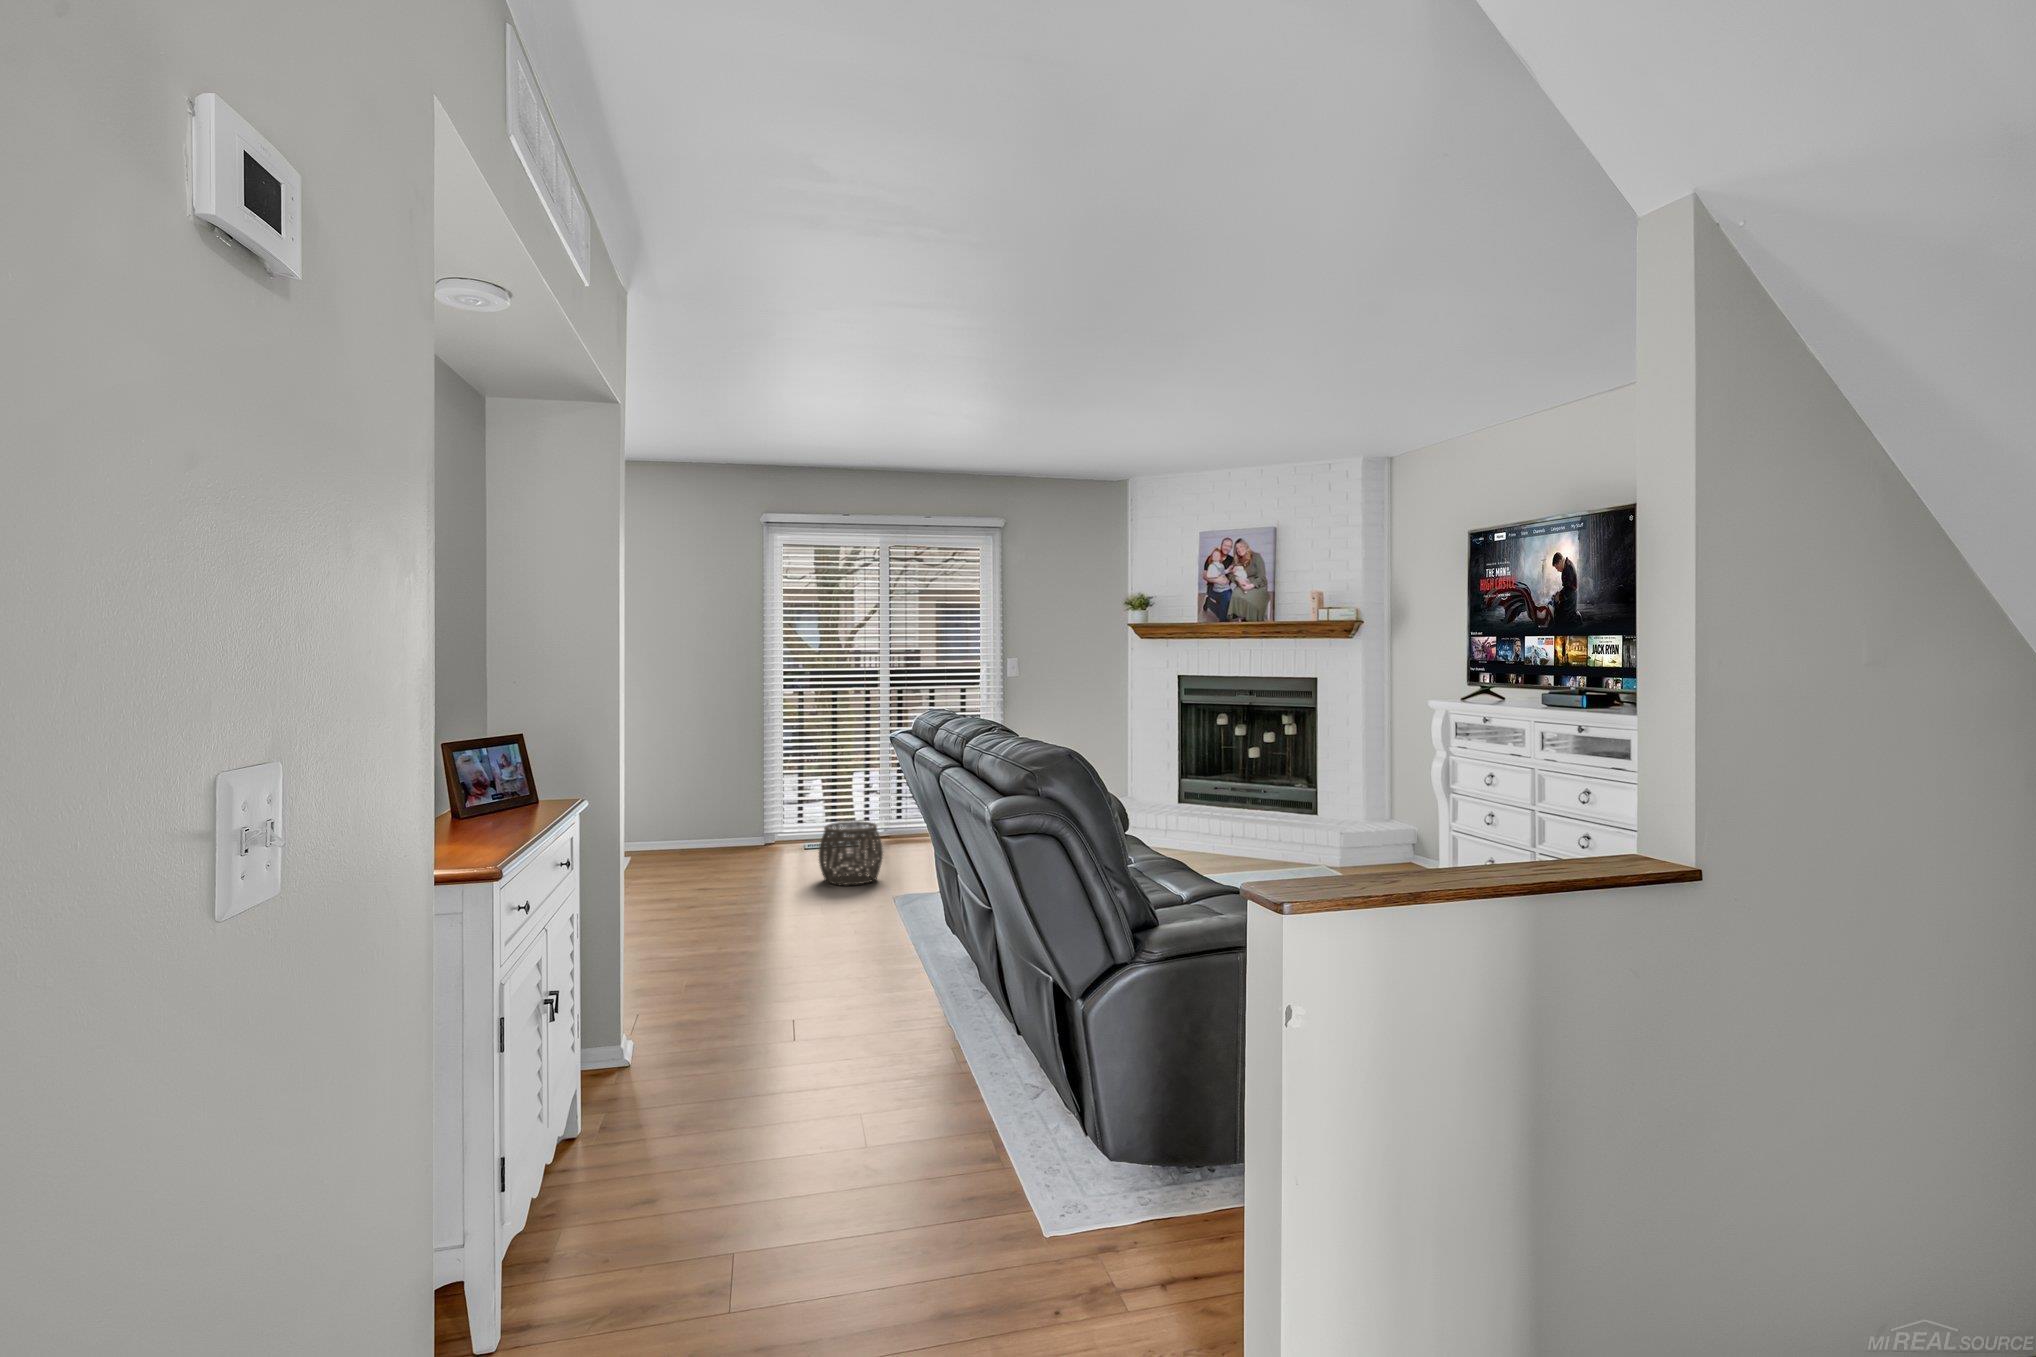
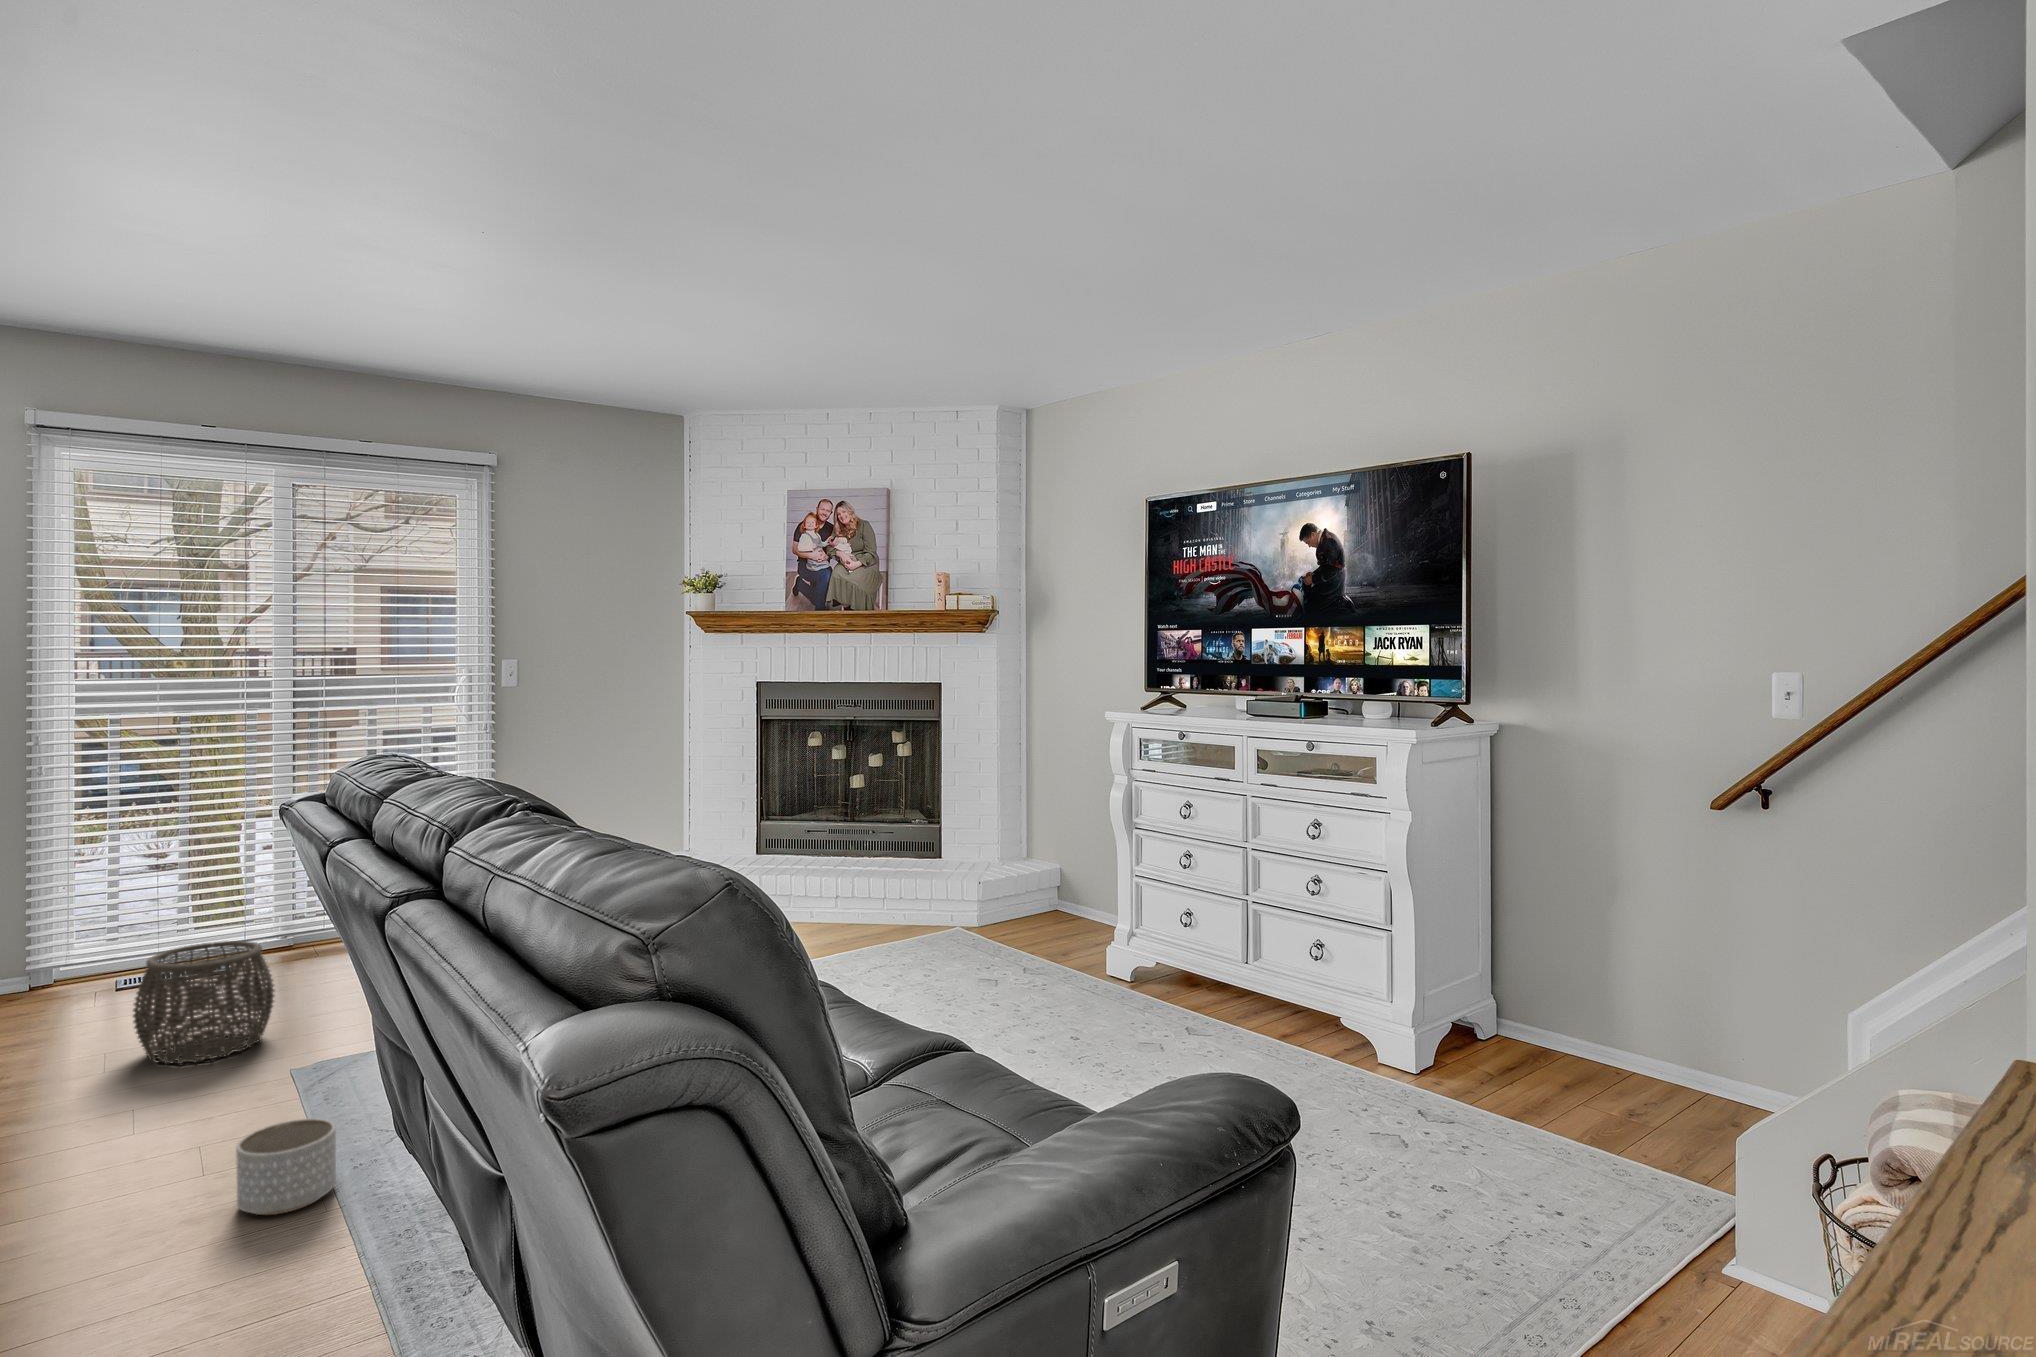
planter: none [871,907,915,952] -> present [236,1118,336,1215]

